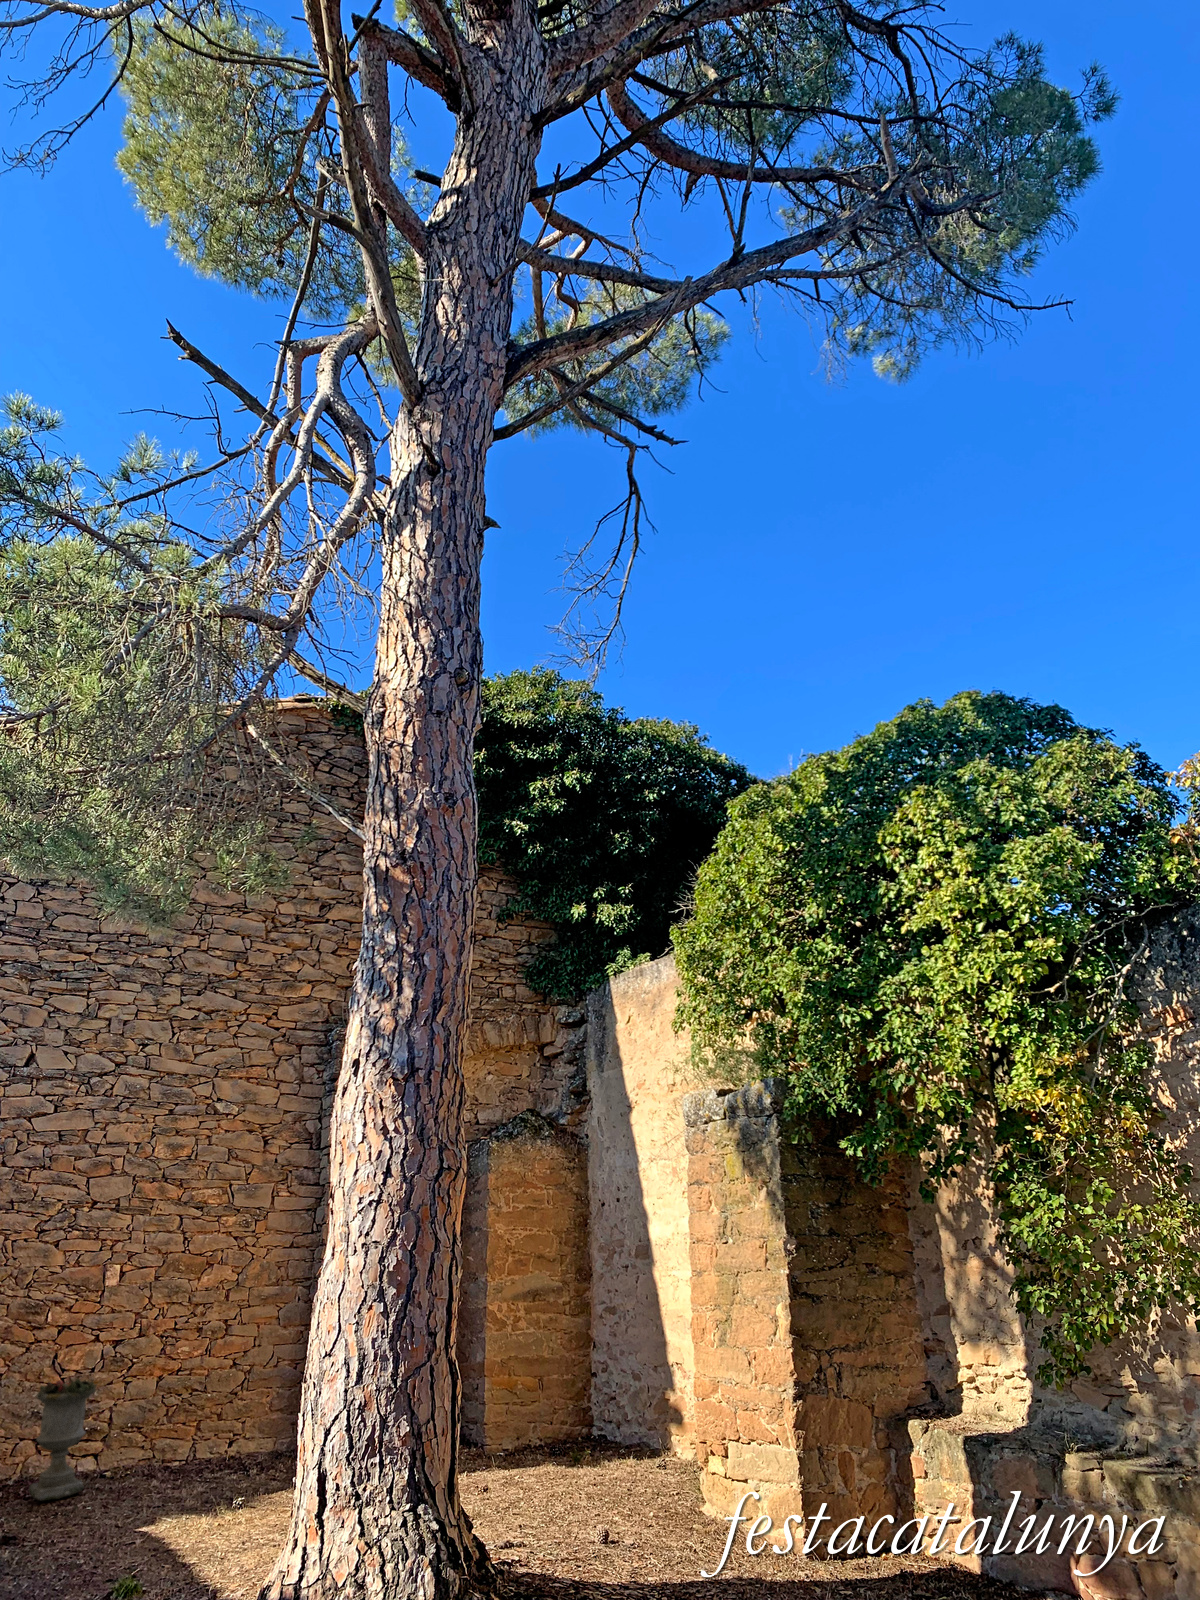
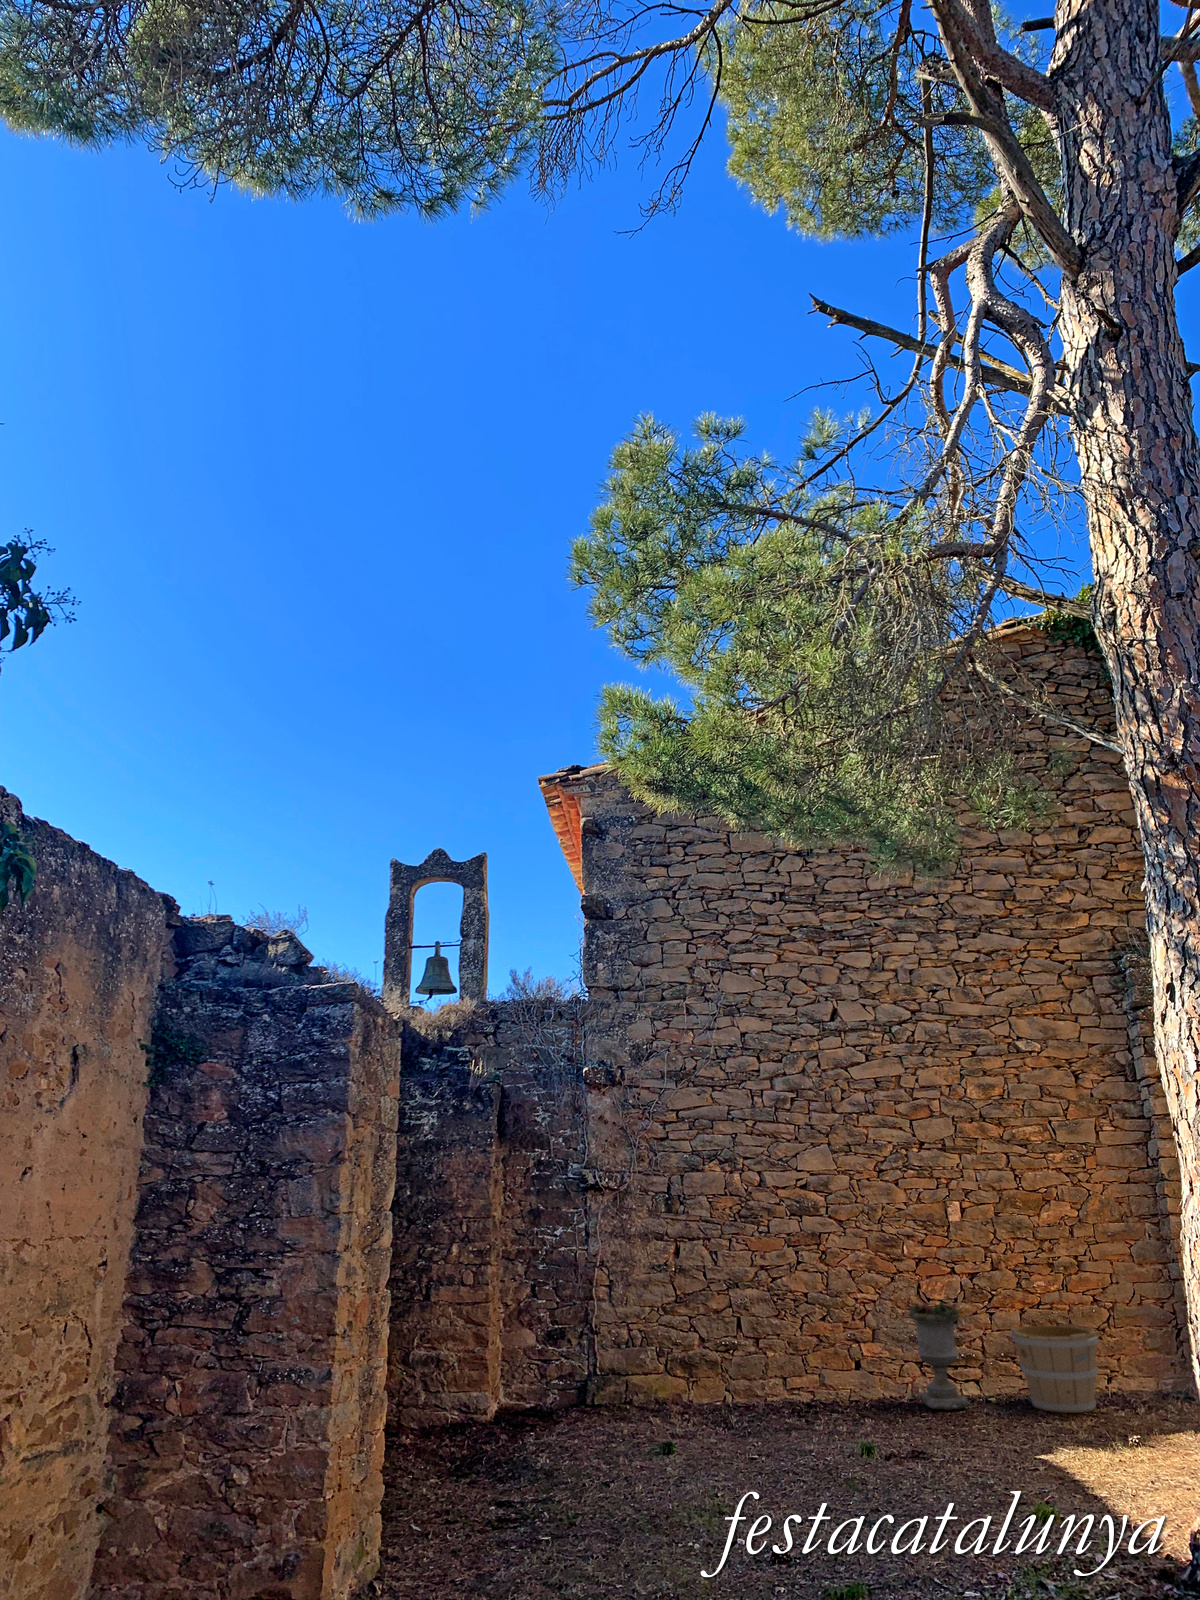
wooden bucket: none [148,1382,235,1479] -> present [1011,1323,1098,1413]

